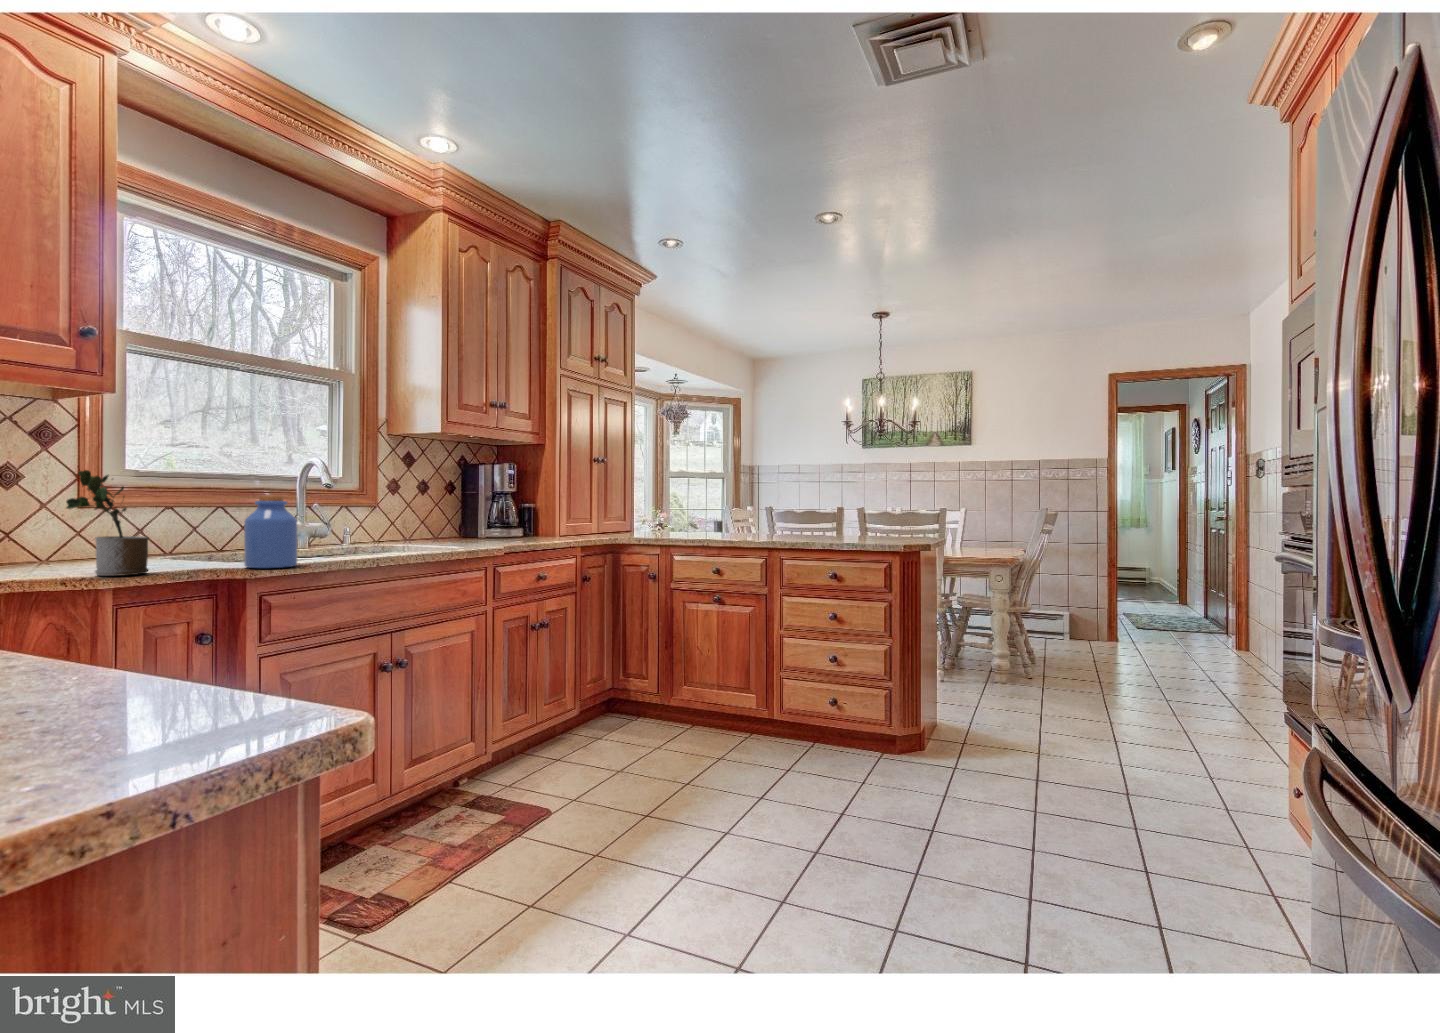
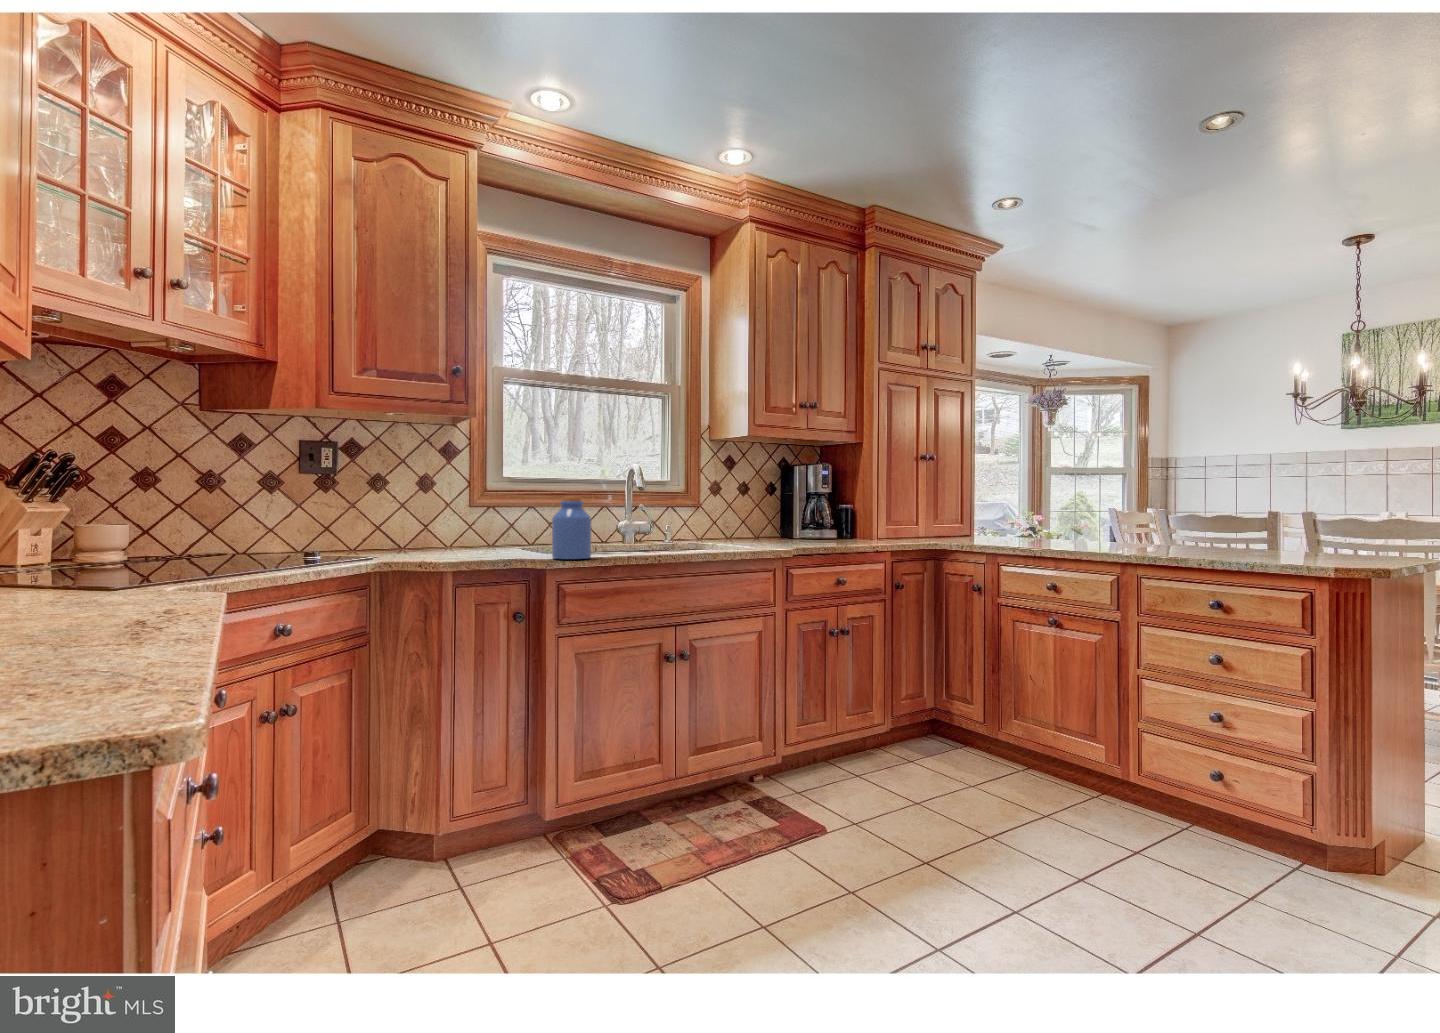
potted plant: present [66,470,149,576] -> none [430,477,485,560]

